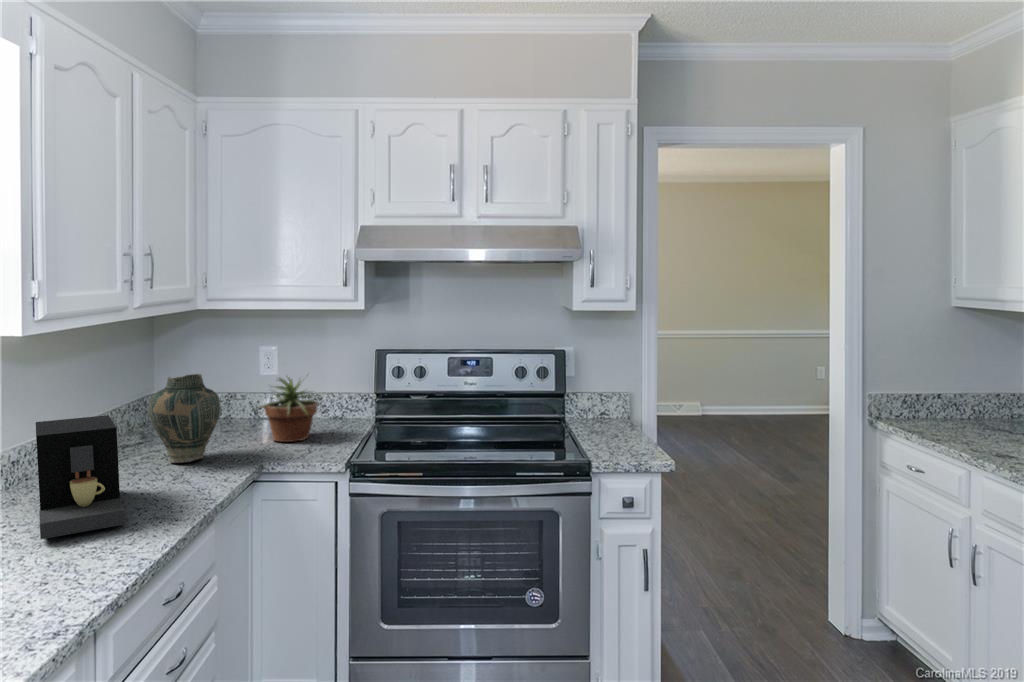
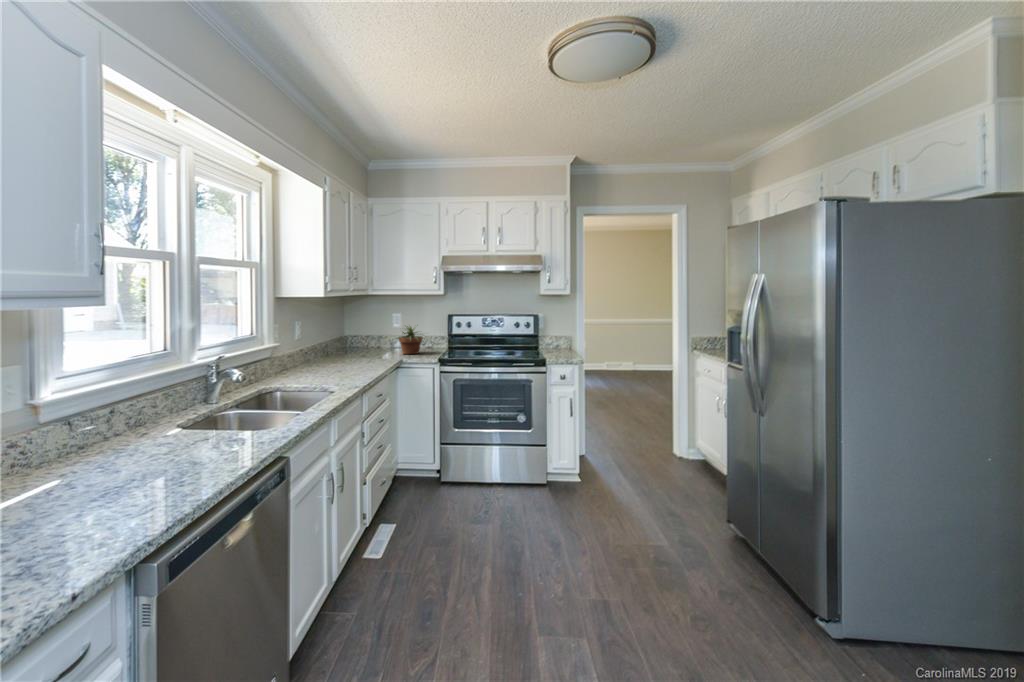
vase: present [148,374,221,463] -> none [352,320,382,359]
coffee maker: present [36,415,126,539] -> none [313,333,354,374]

